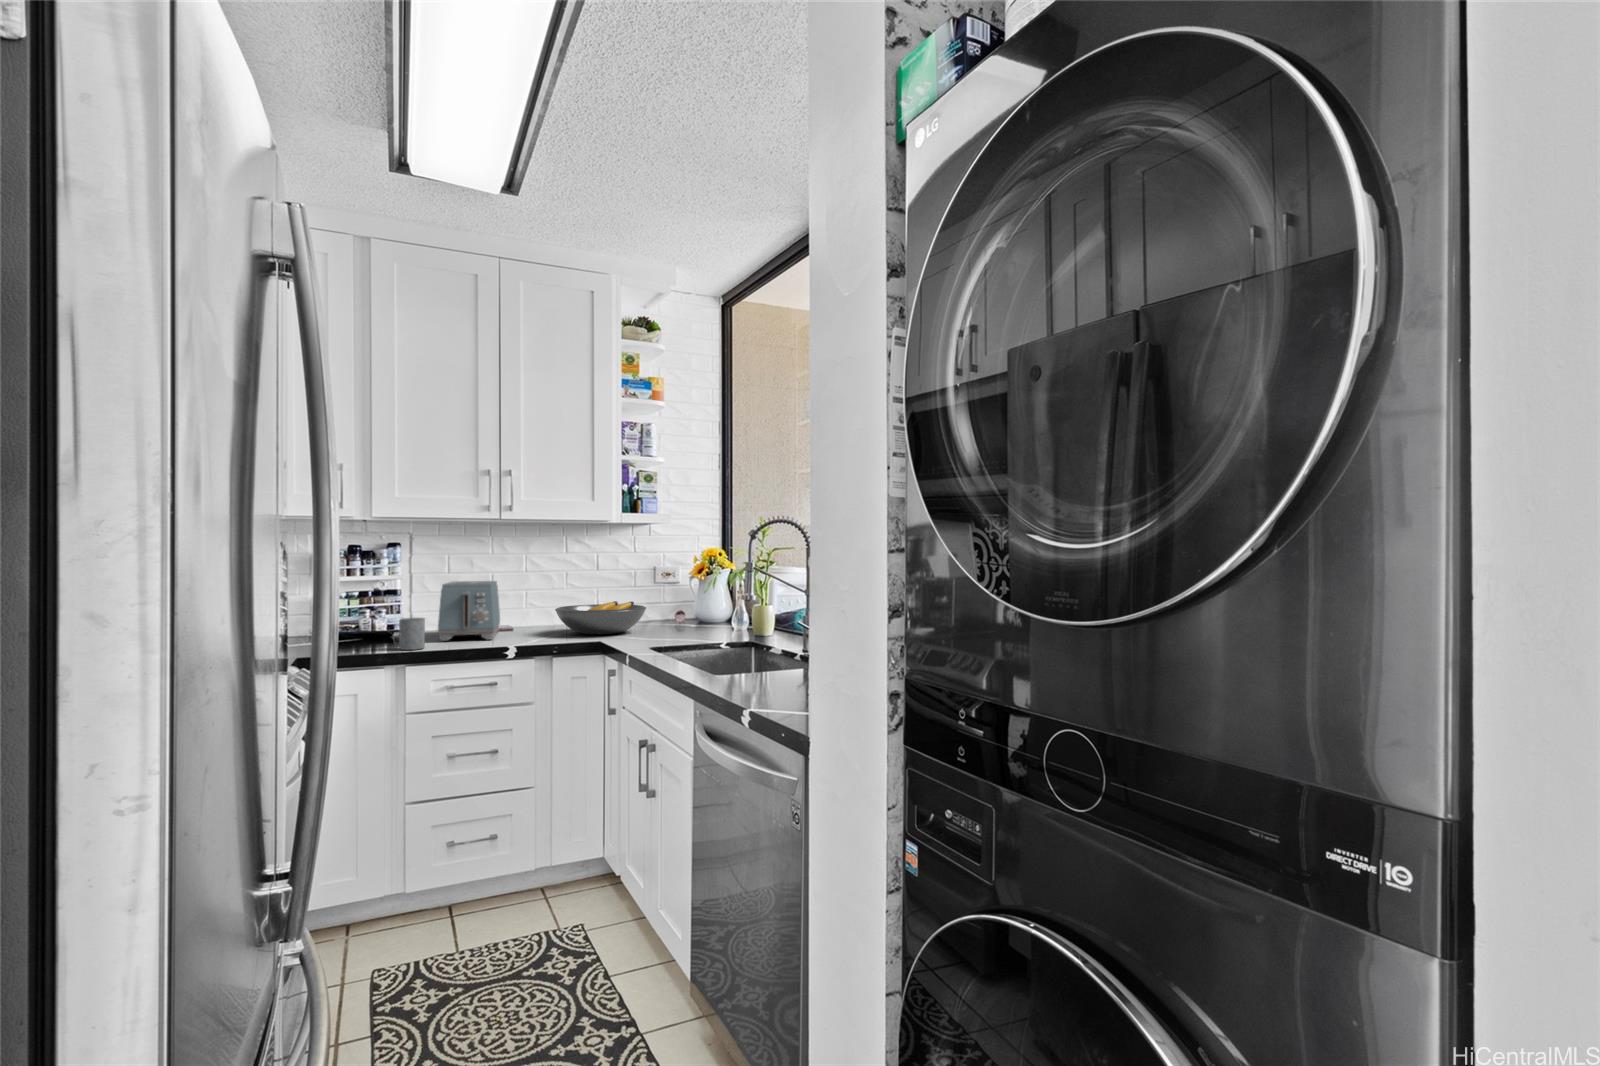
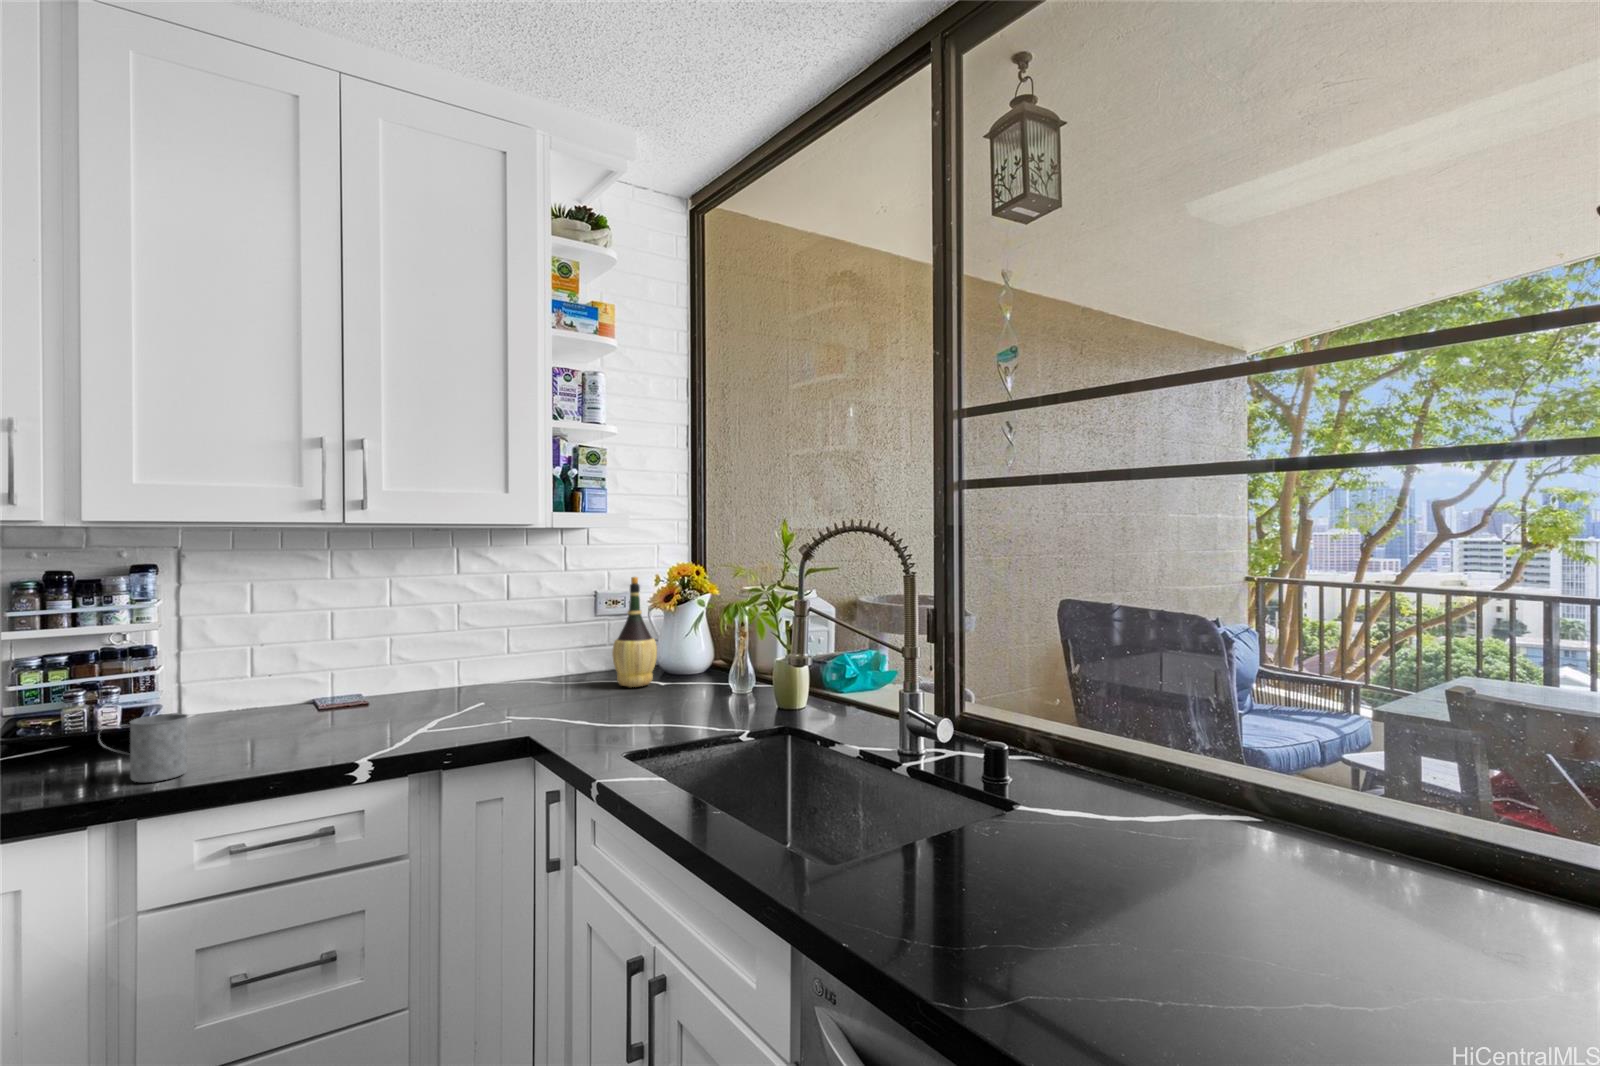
wine bottle: none [660,555,689,626] -> present [612,577,657,687]
toaster: present [438,581,500,641] -> none [221,625,346,746]
fruit bowl: present [555,601,646,635] -> none [443,657,598,715]

